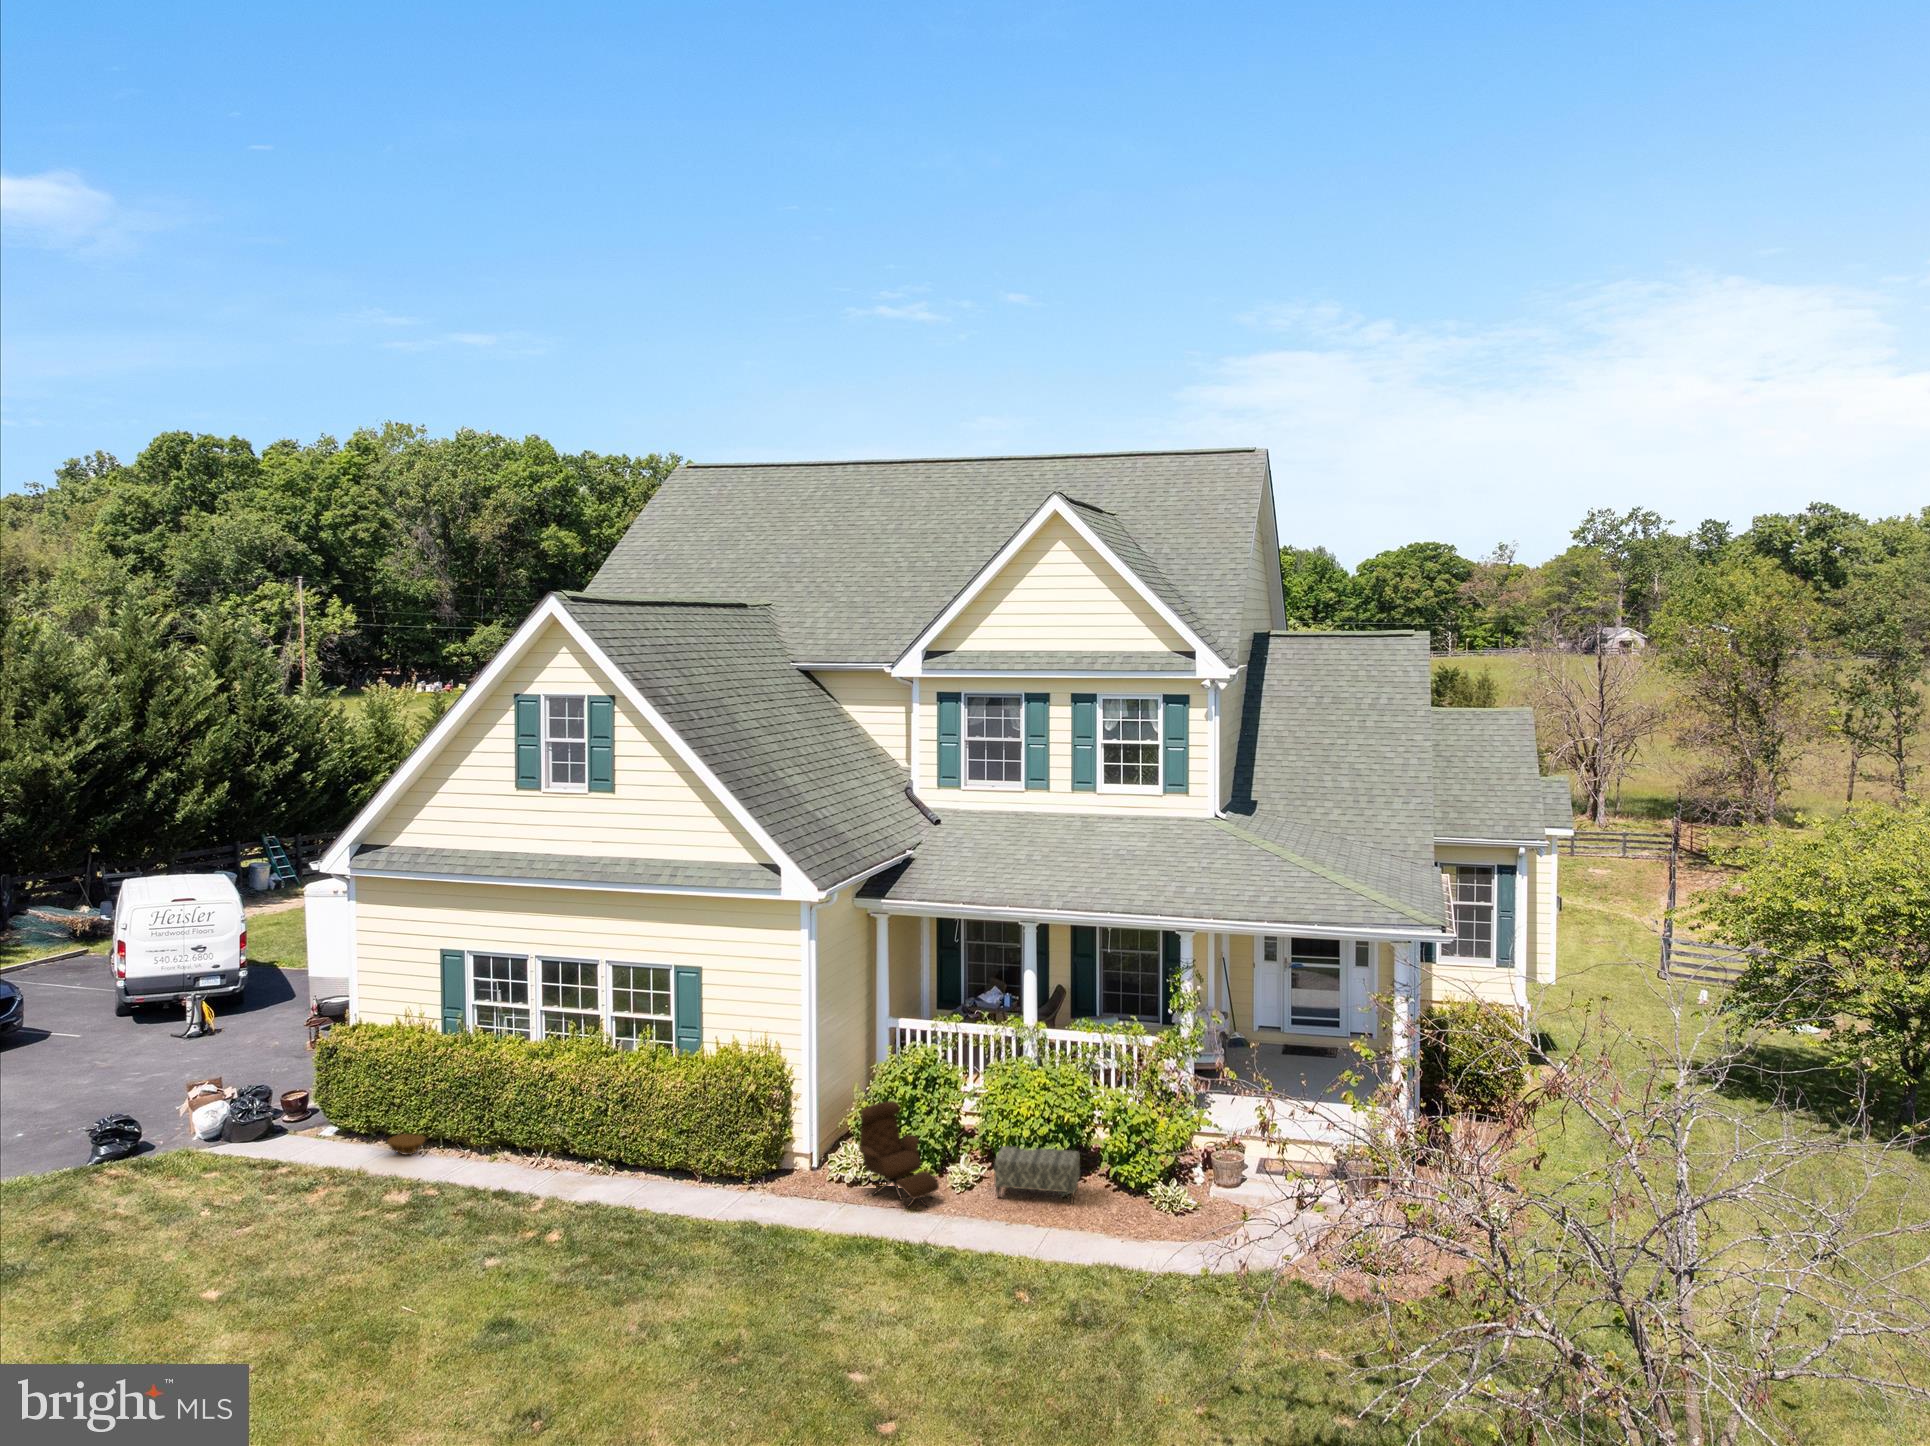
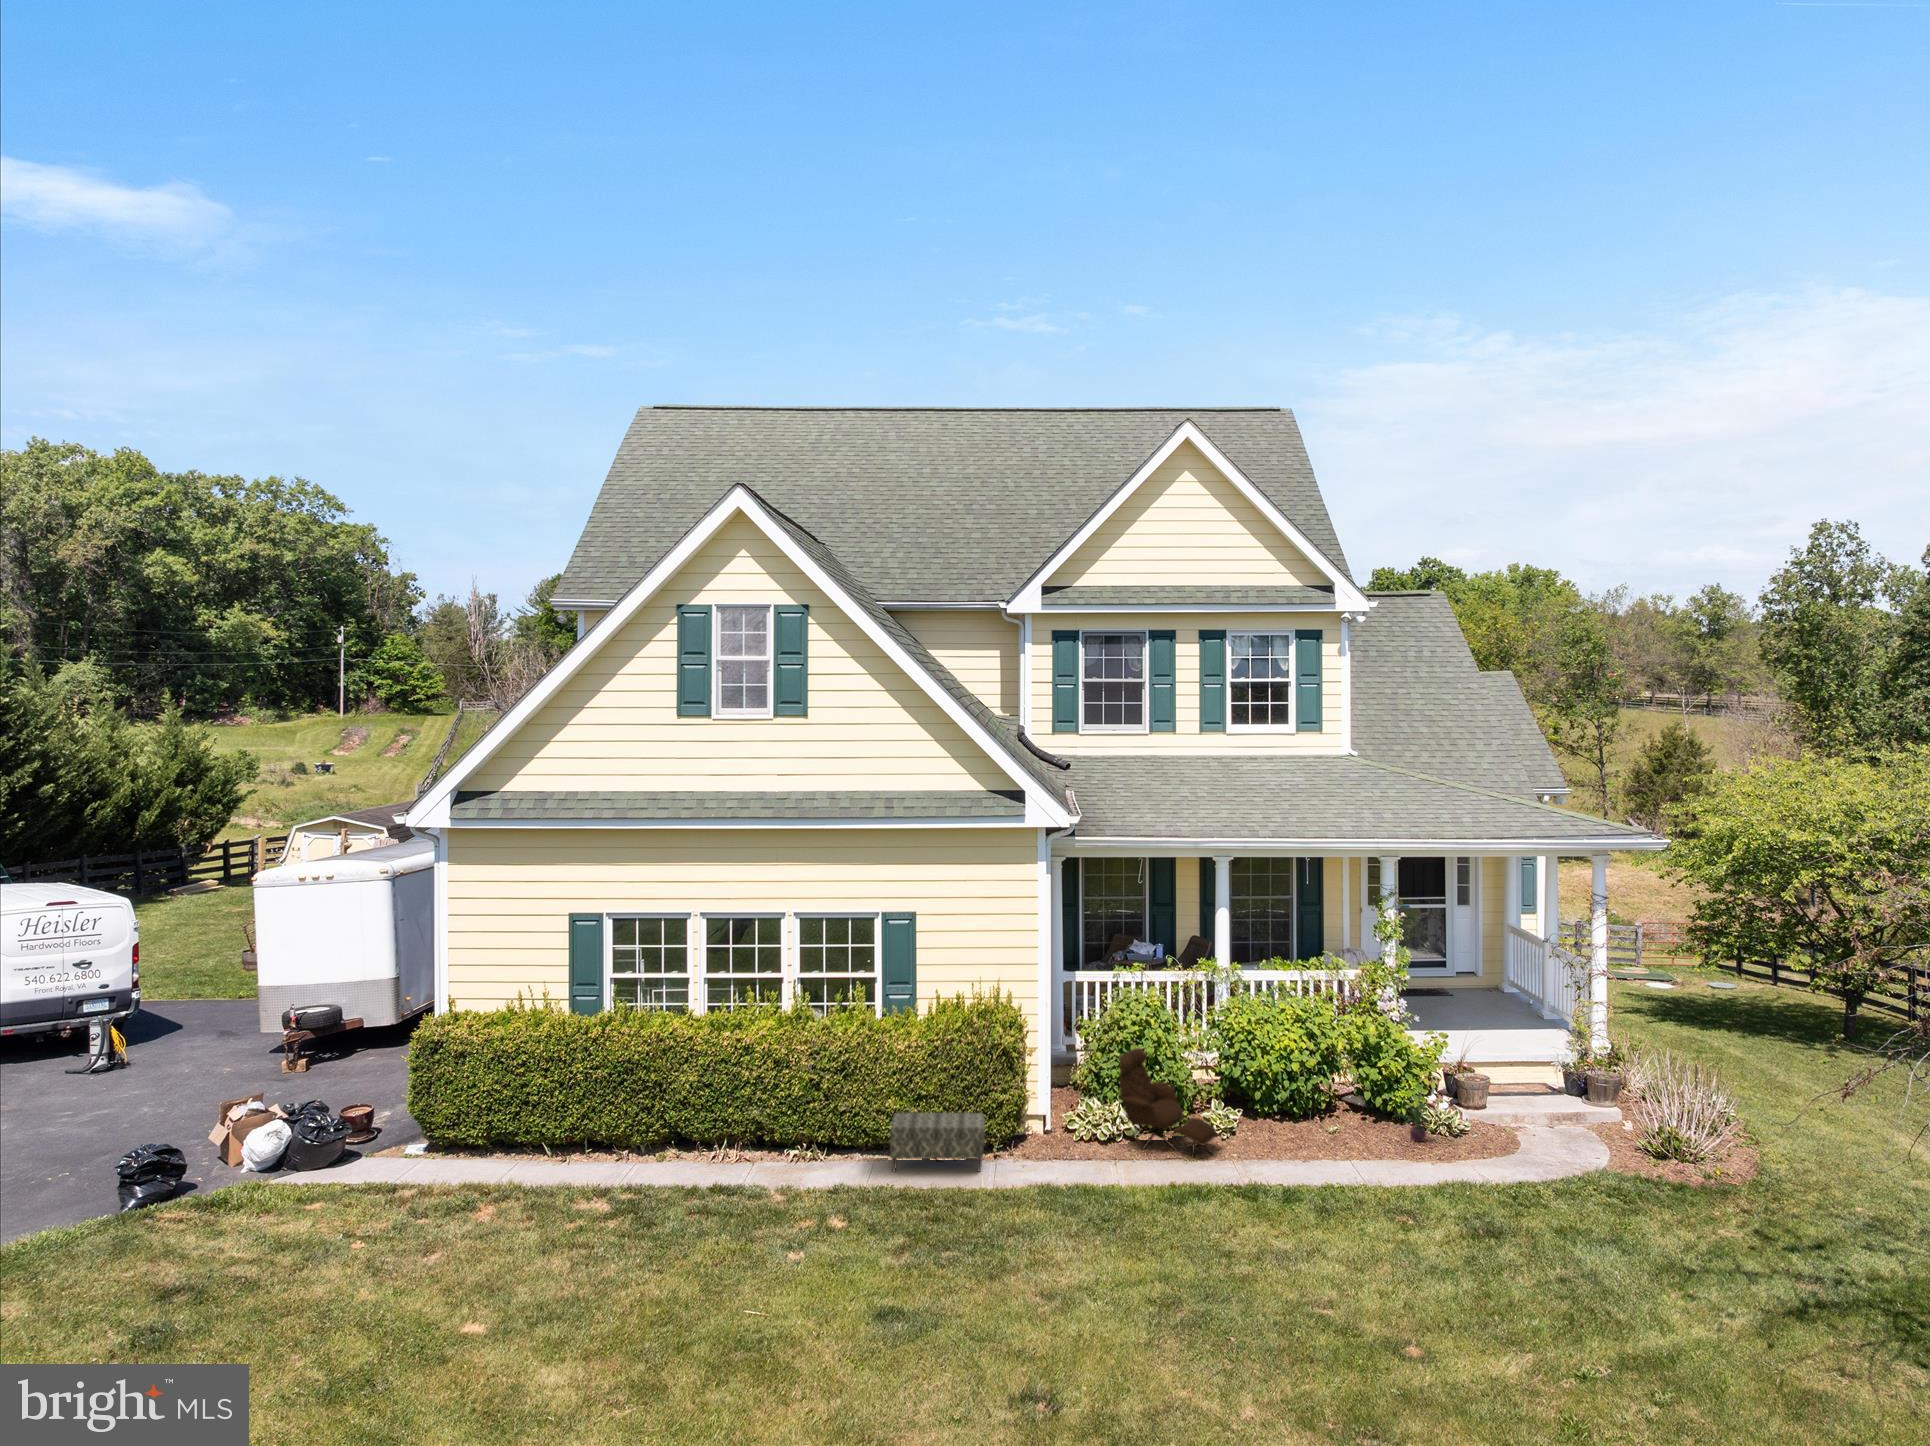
basket: present [387,1134,425,1155] -> none [530,1136,578,1160]
bench: present [994,1146,1080,1204] -> present [890,1113,985,1171]
decorative plant: none [1116,1168,1162,1217] -> present [1404,1095,1430,1142]

